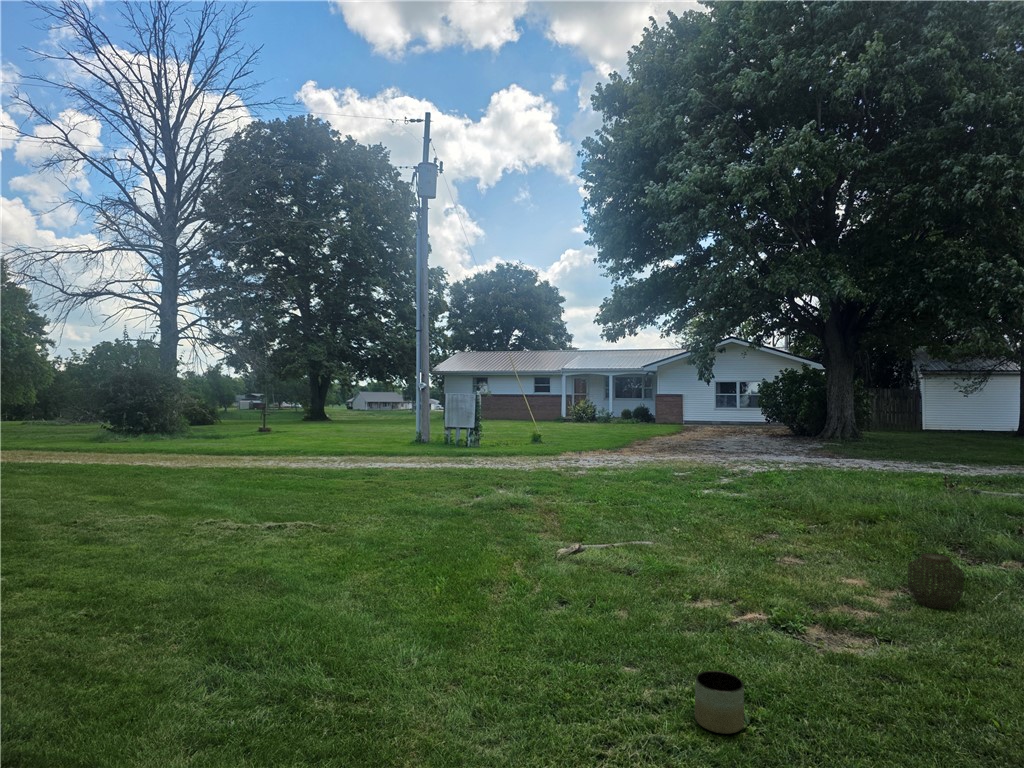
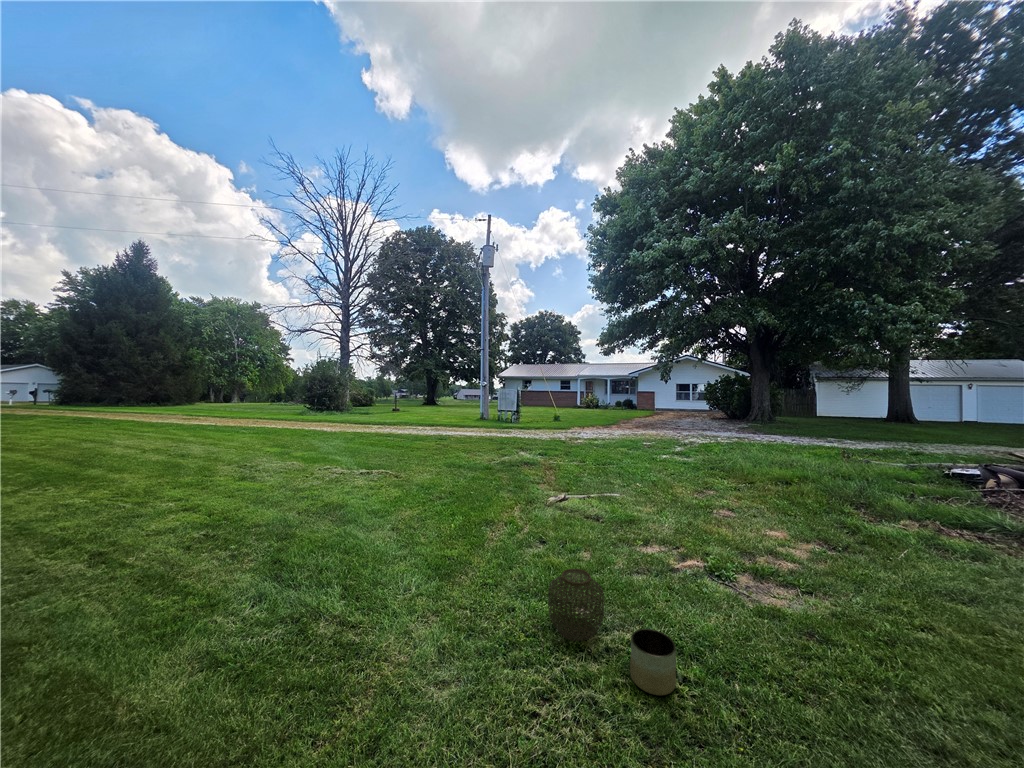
woven basket: present [908,553,964,609] -> present [548,569,604,641]

